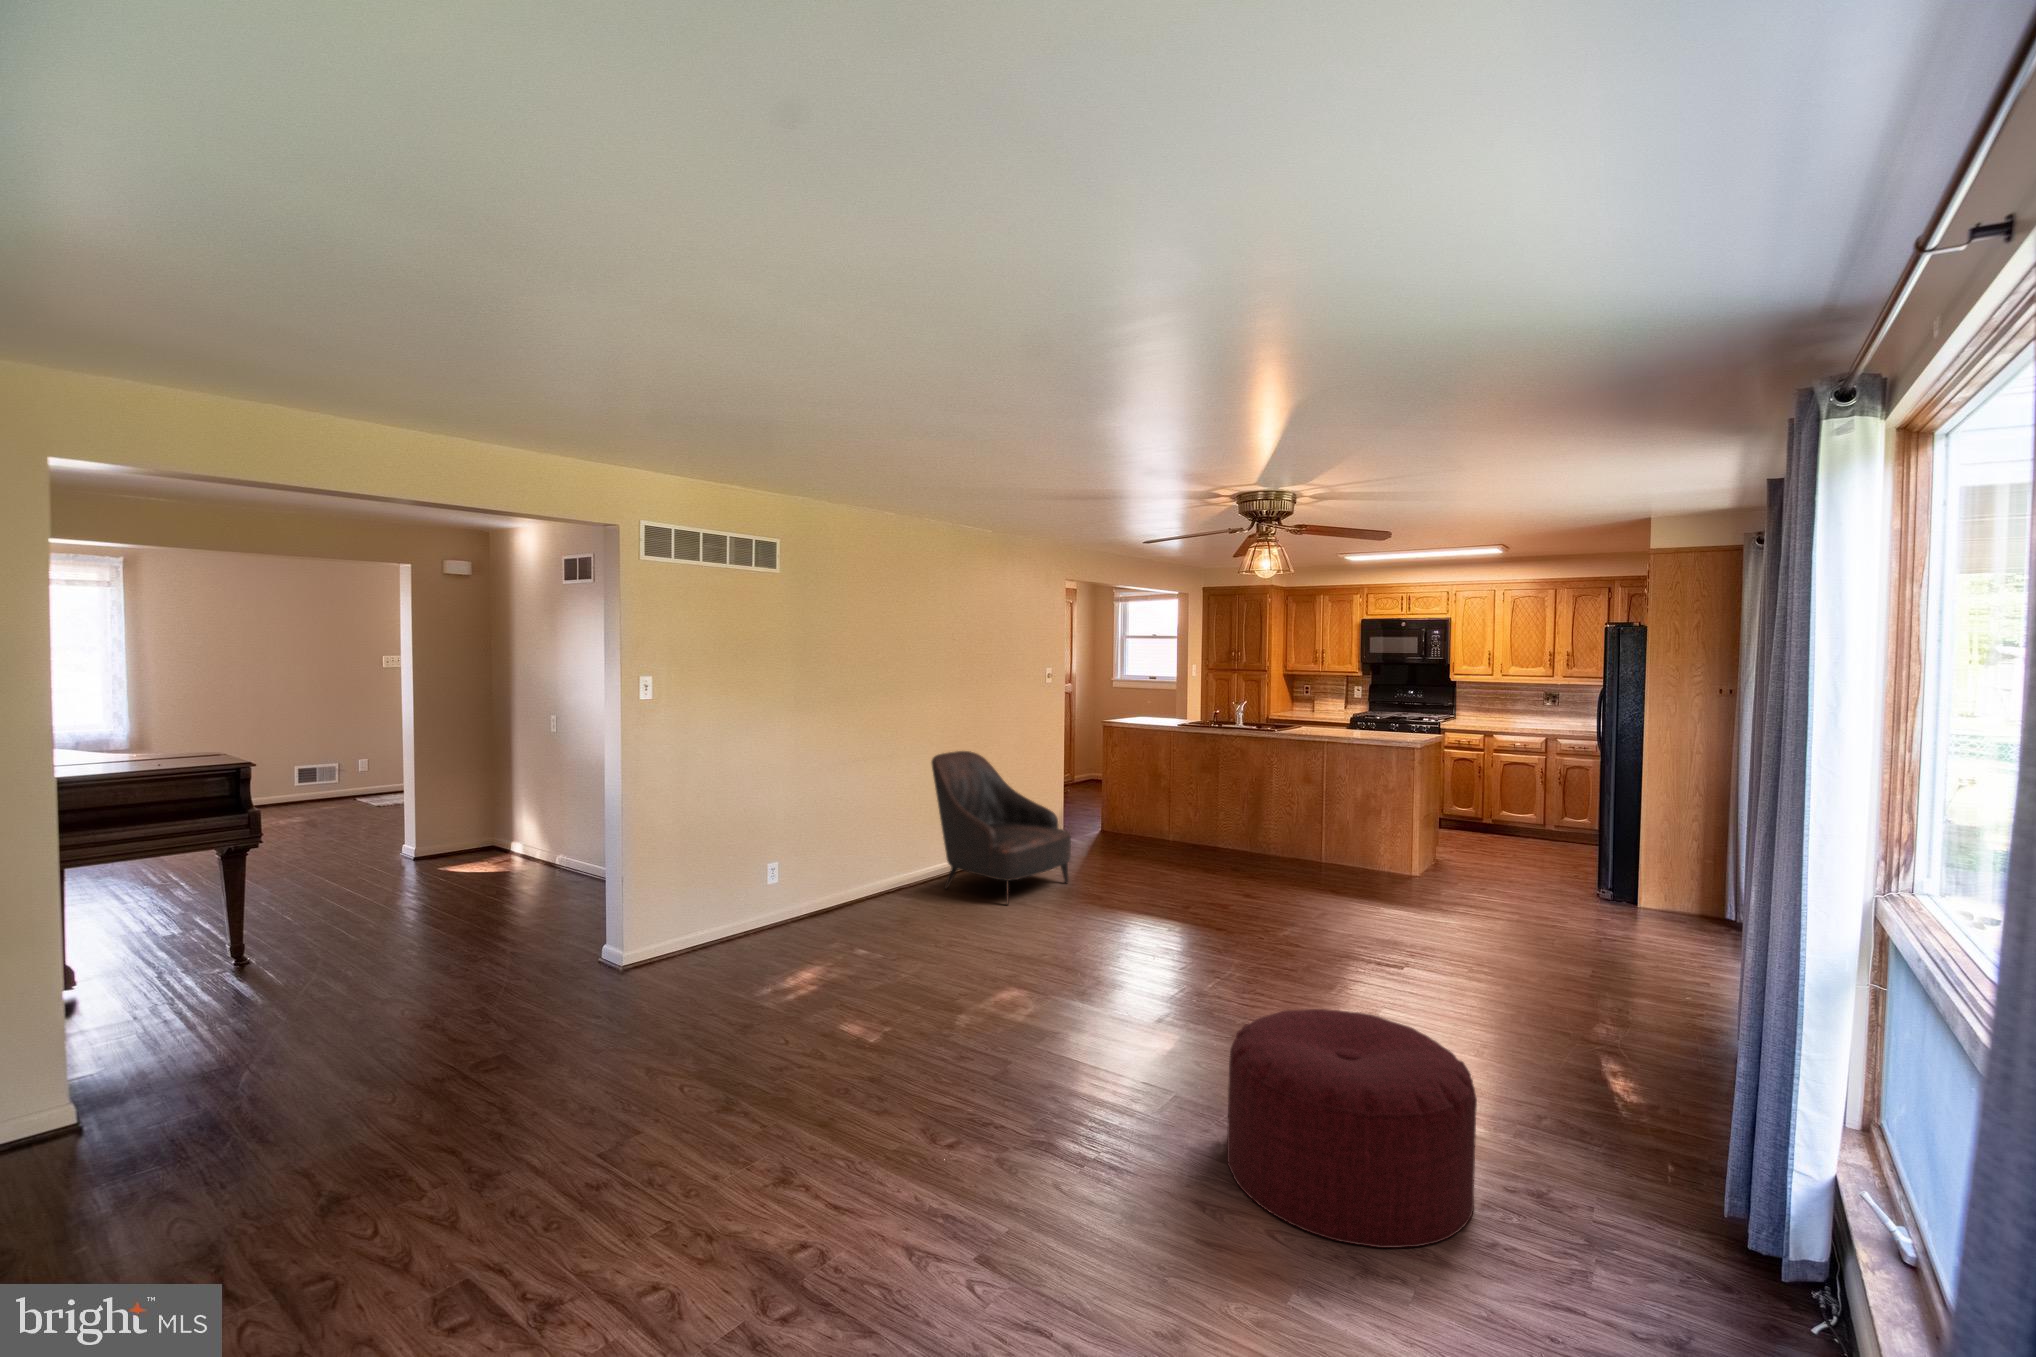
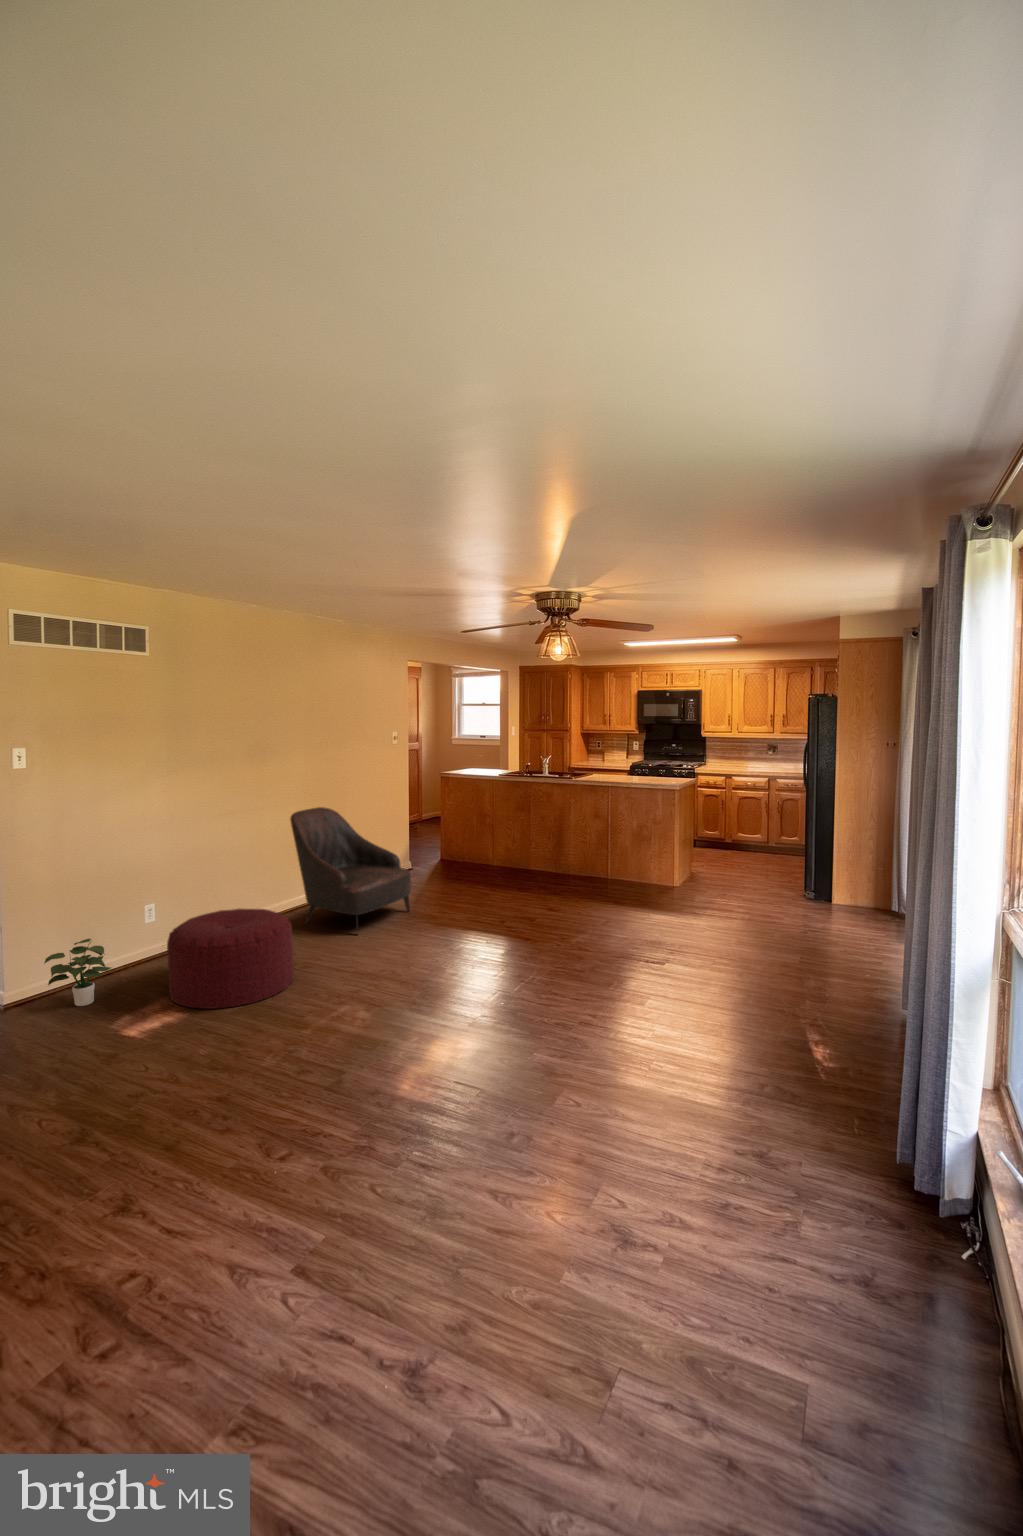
potted plant: none [674,883,743,958] -> present [44,939,111,1006]
ottoman: present [1227,1009,1477,1248] -> present [167,909,294,1009]

